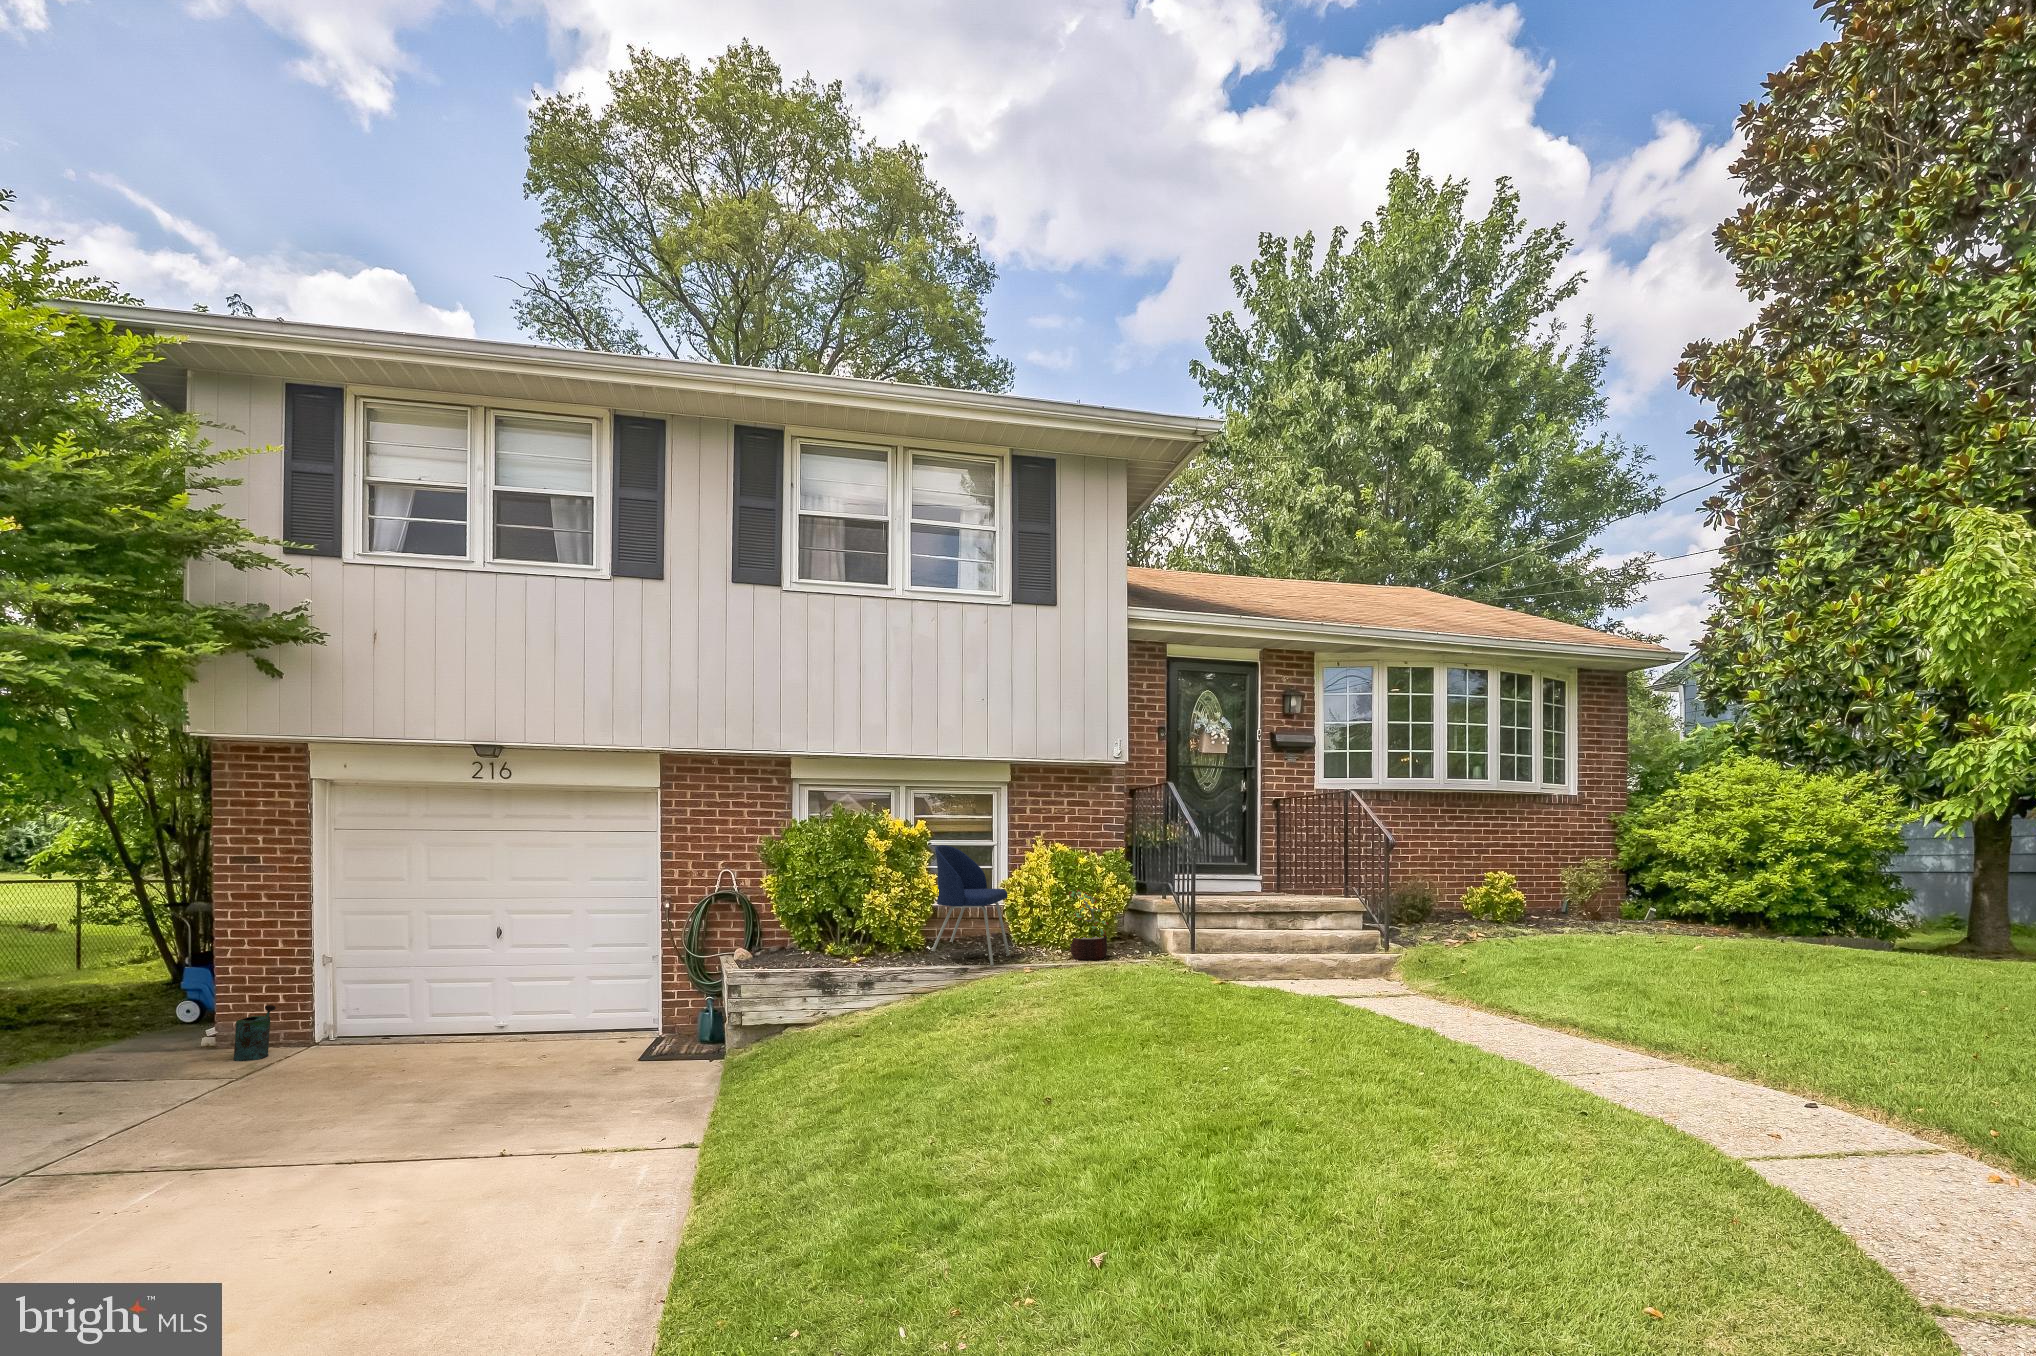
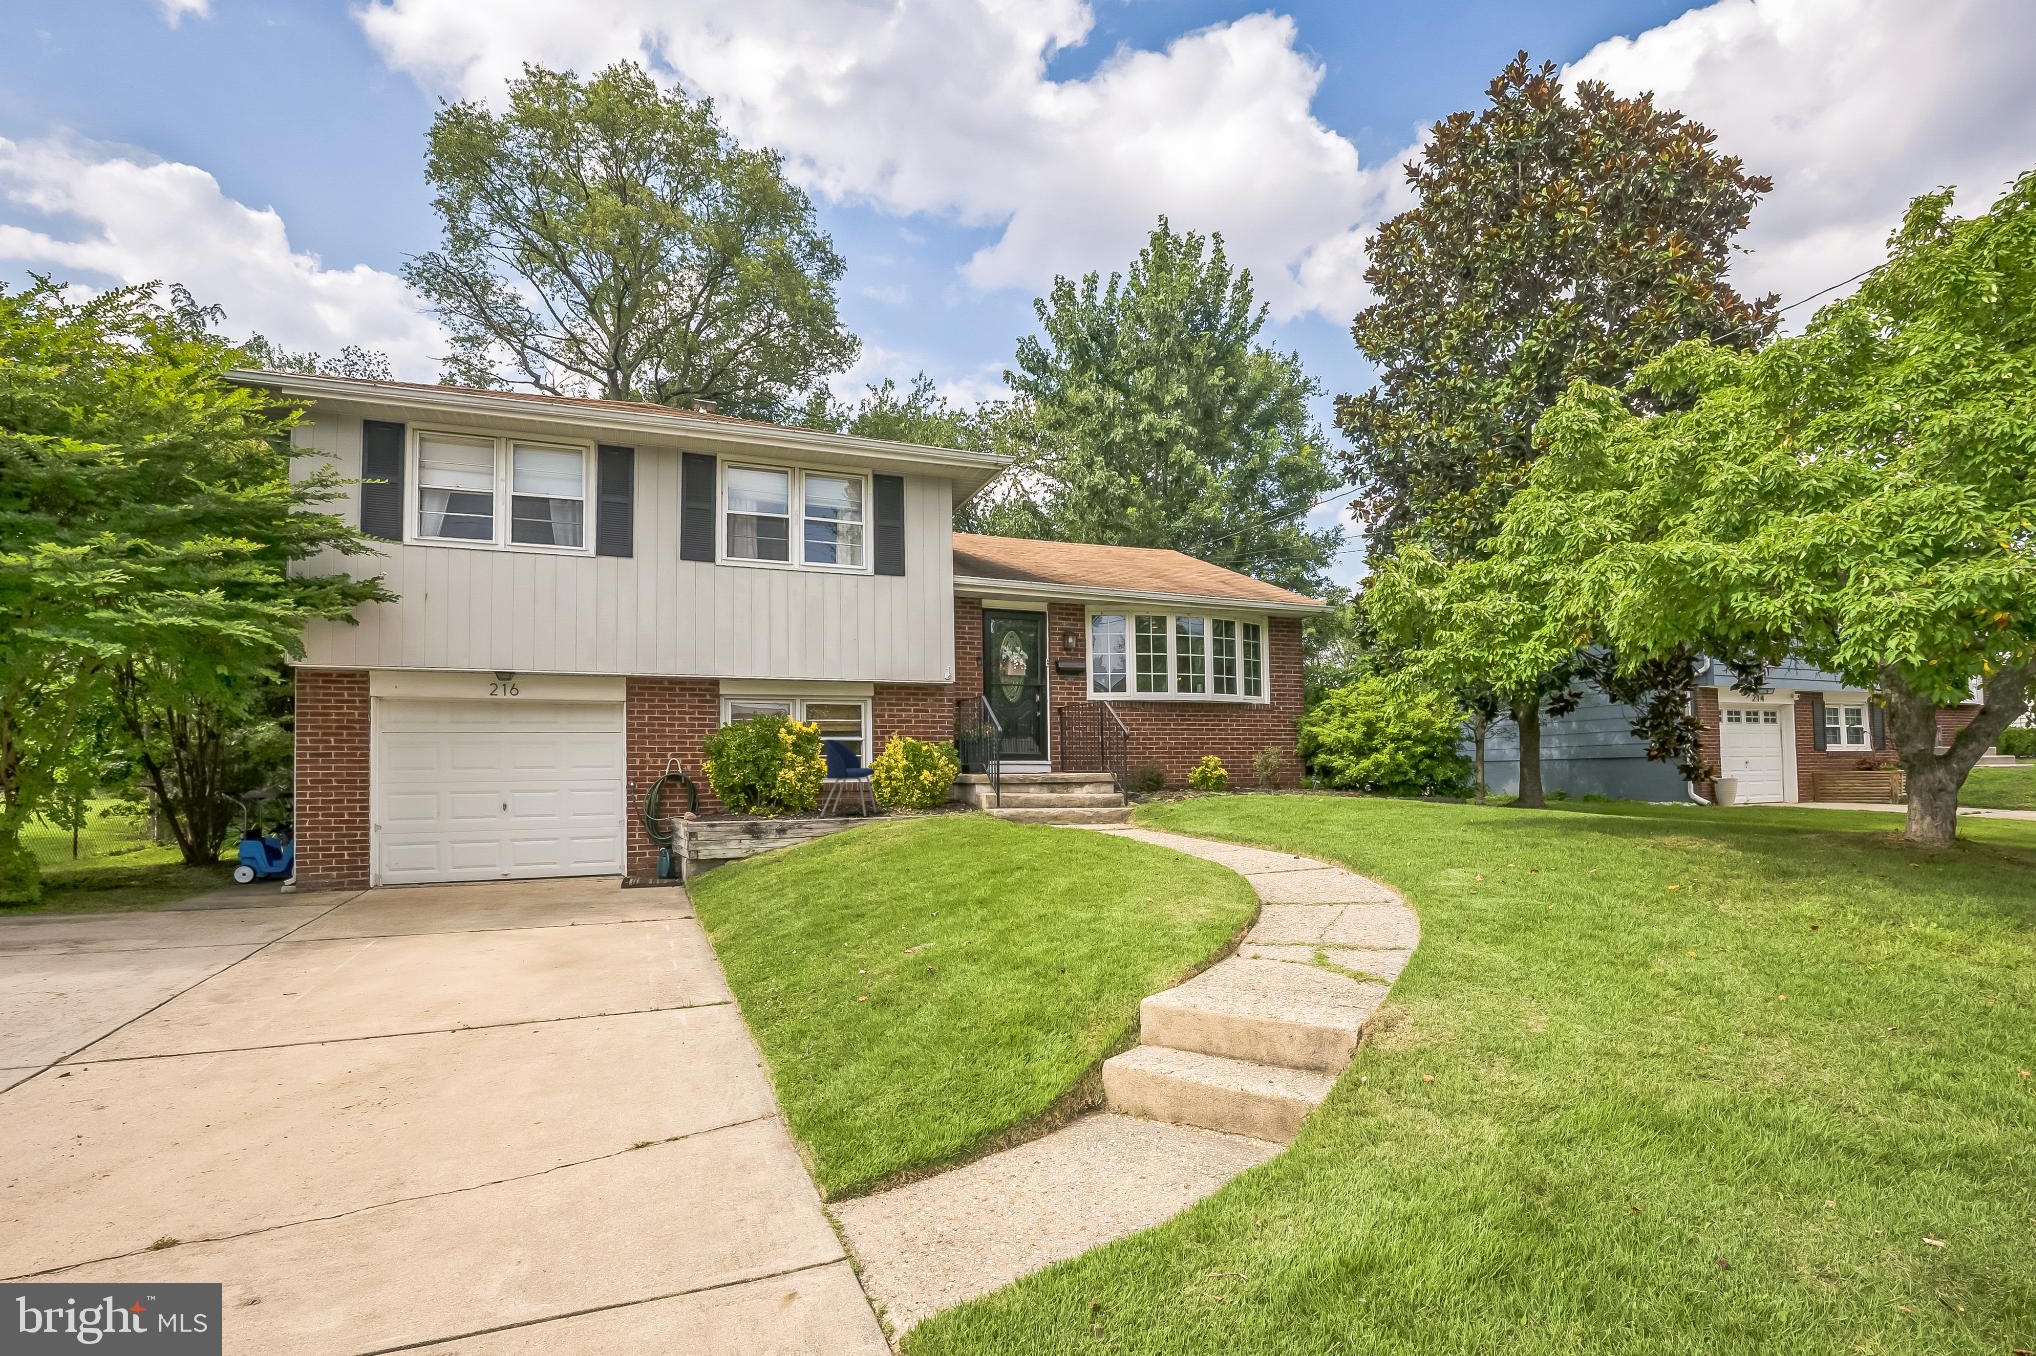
decorative plant: present [1069,889,1108,960] -> none [911,767,943,812]
watering can: present [233,1005,276,1061] -> none [321,860,346,896]

